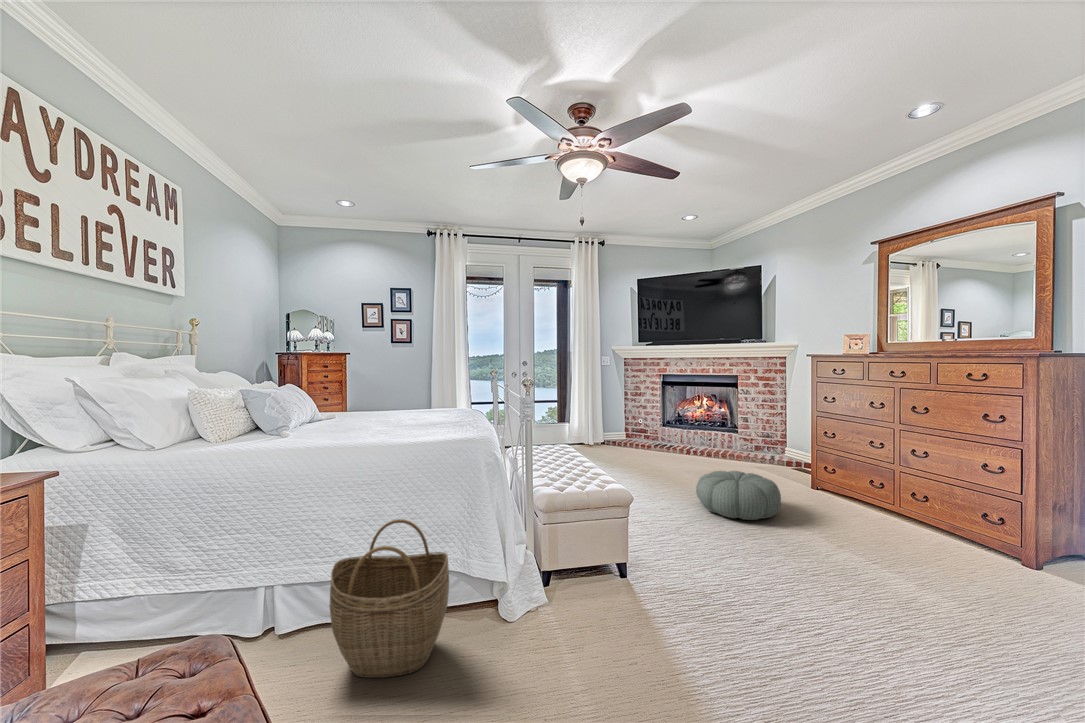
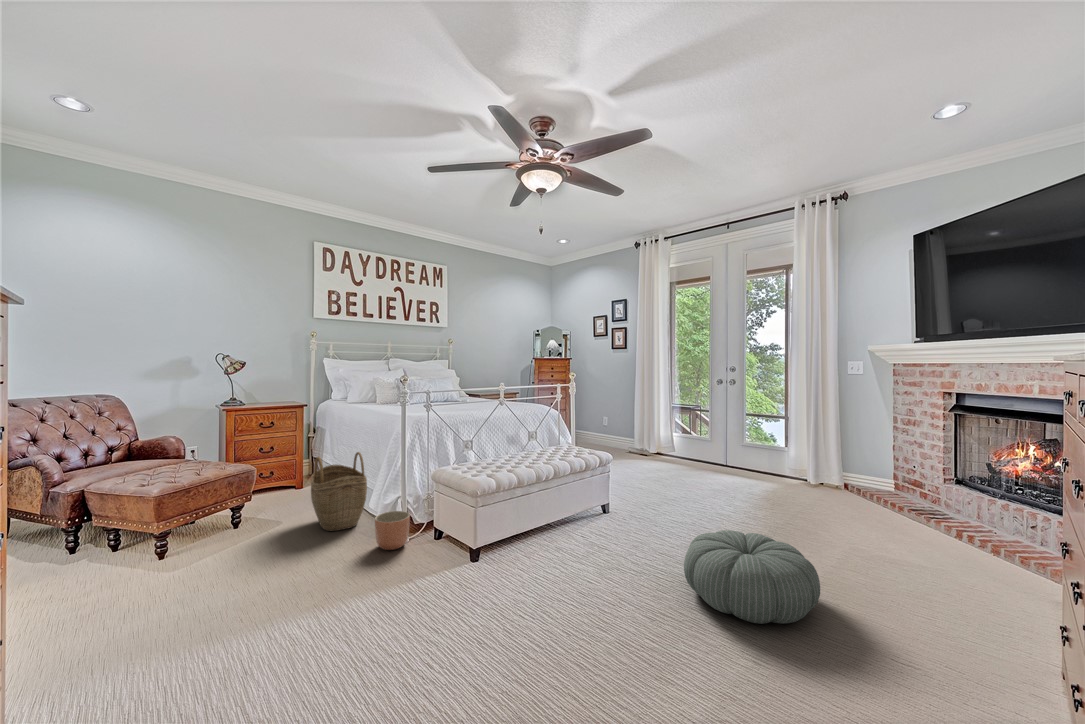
planter: none [519,566,565,626] -> present [375,511,410,550]

